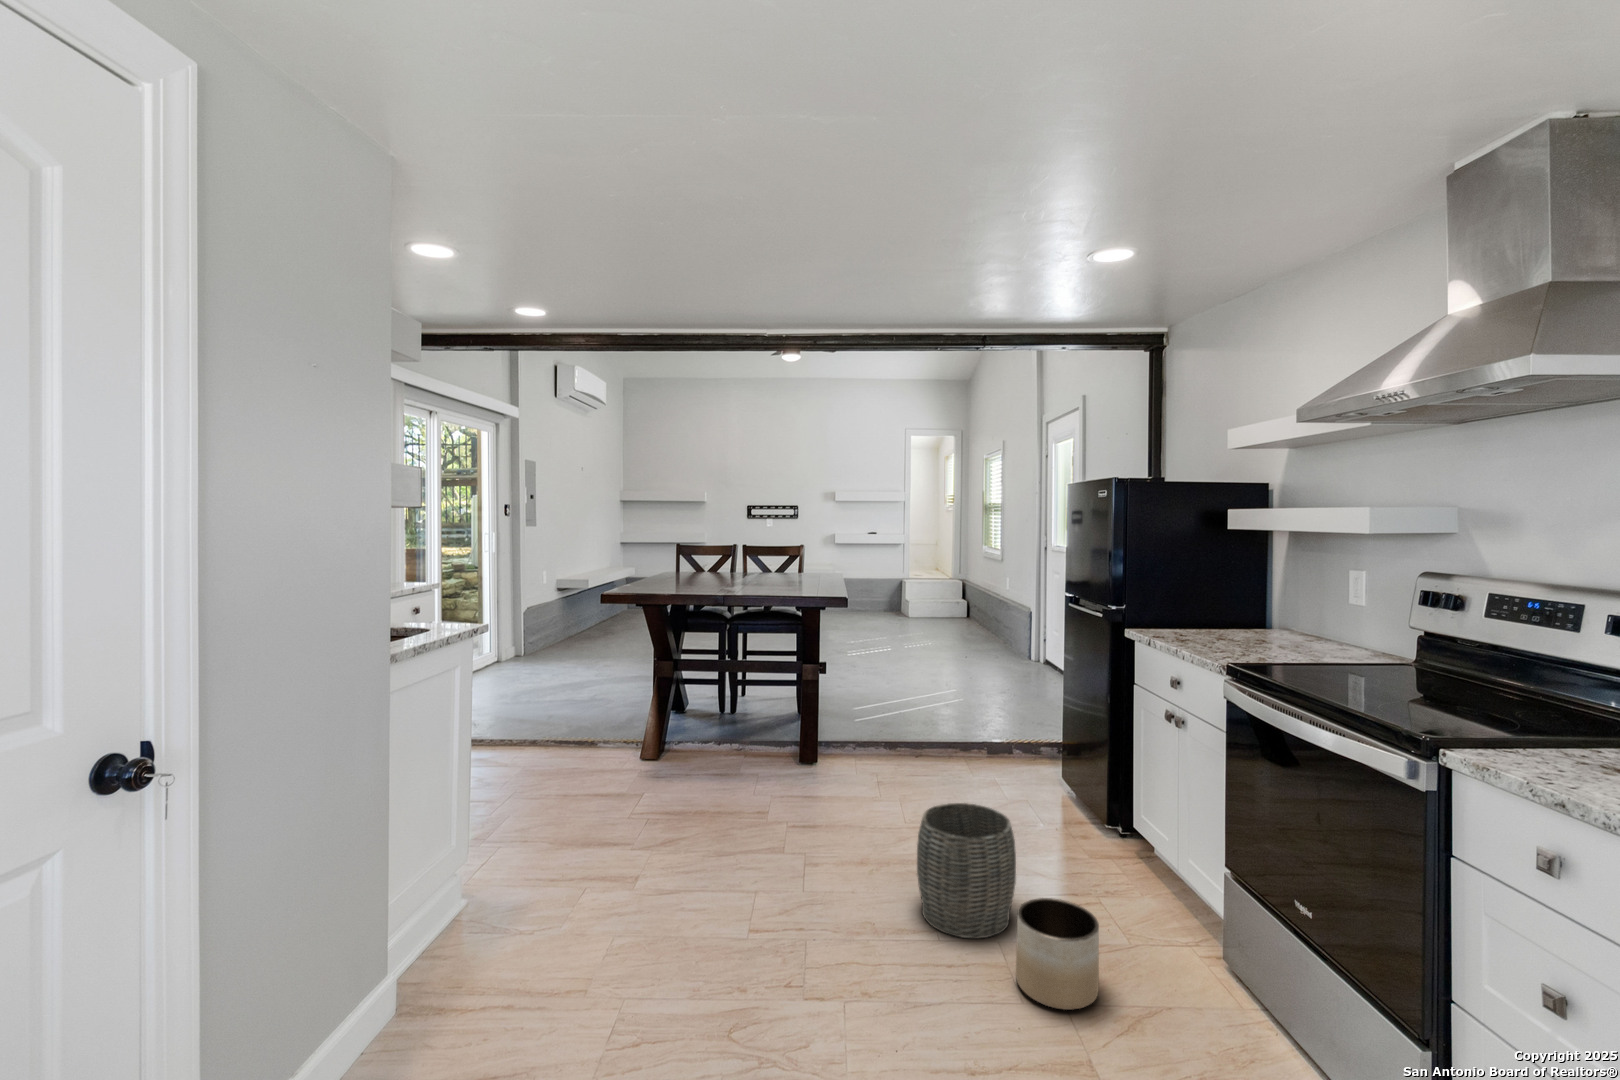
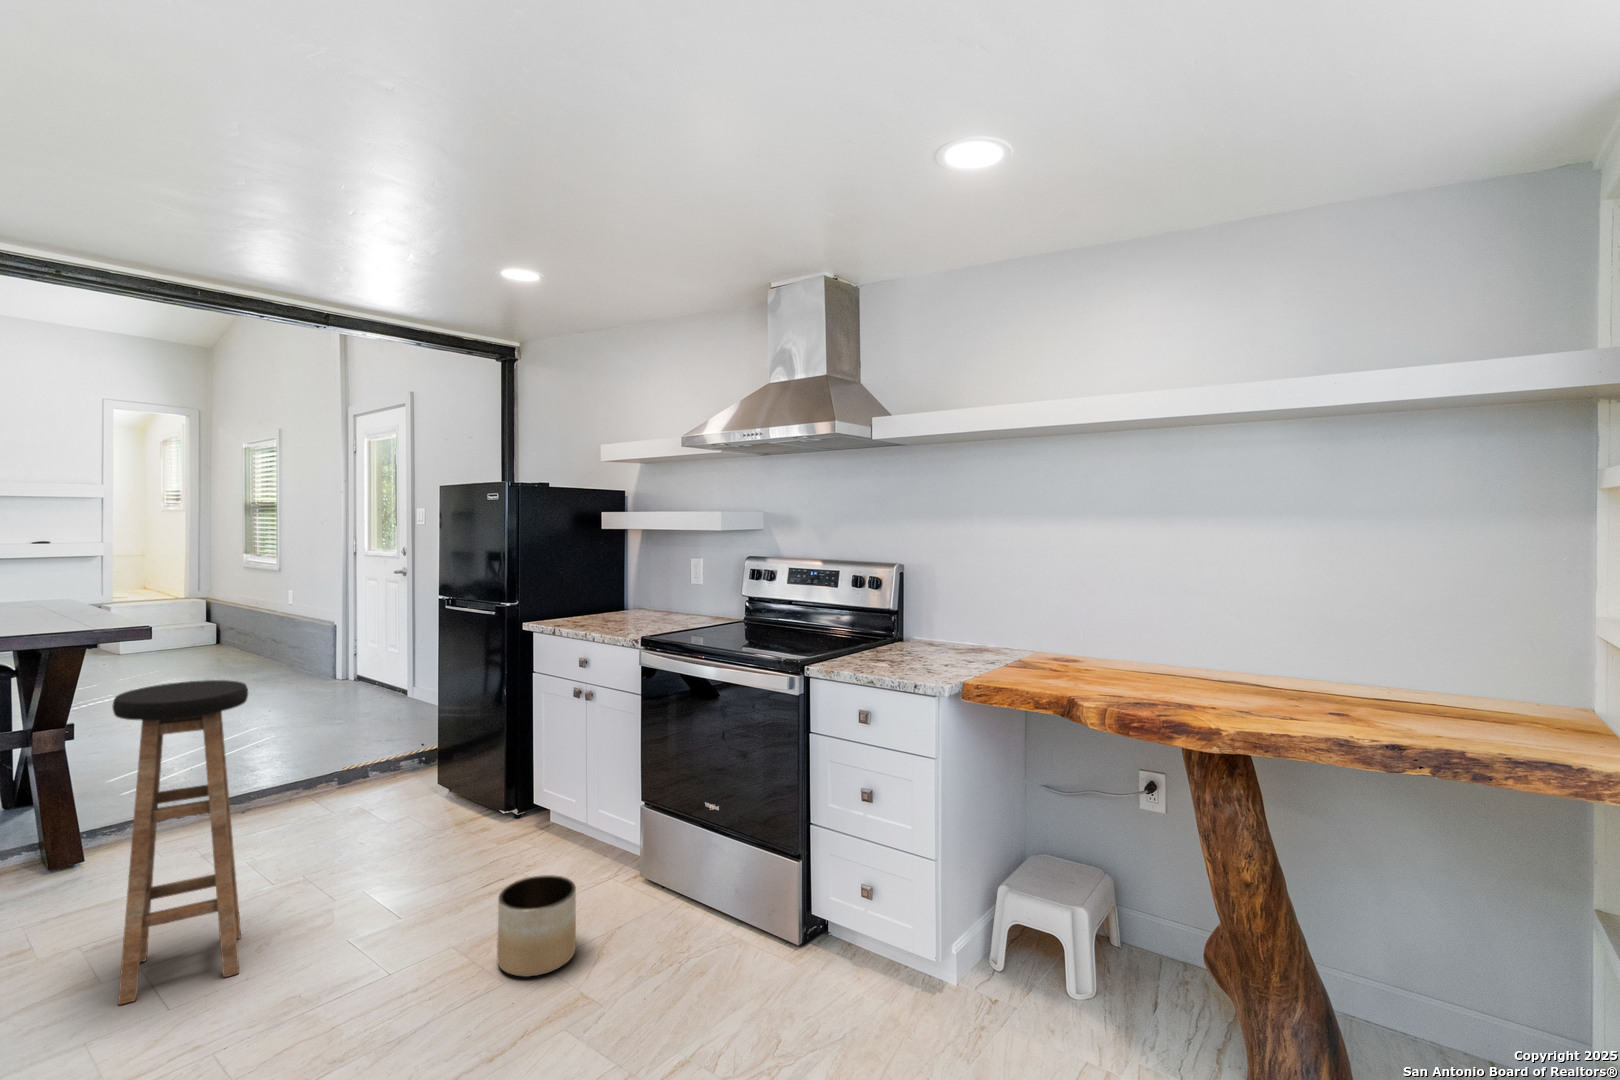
bar stool: none [781,645,865,881] -> present [112,680,248,1005]
woven basket: present [917,803,1016,939] -> none [352,821,469,968]

